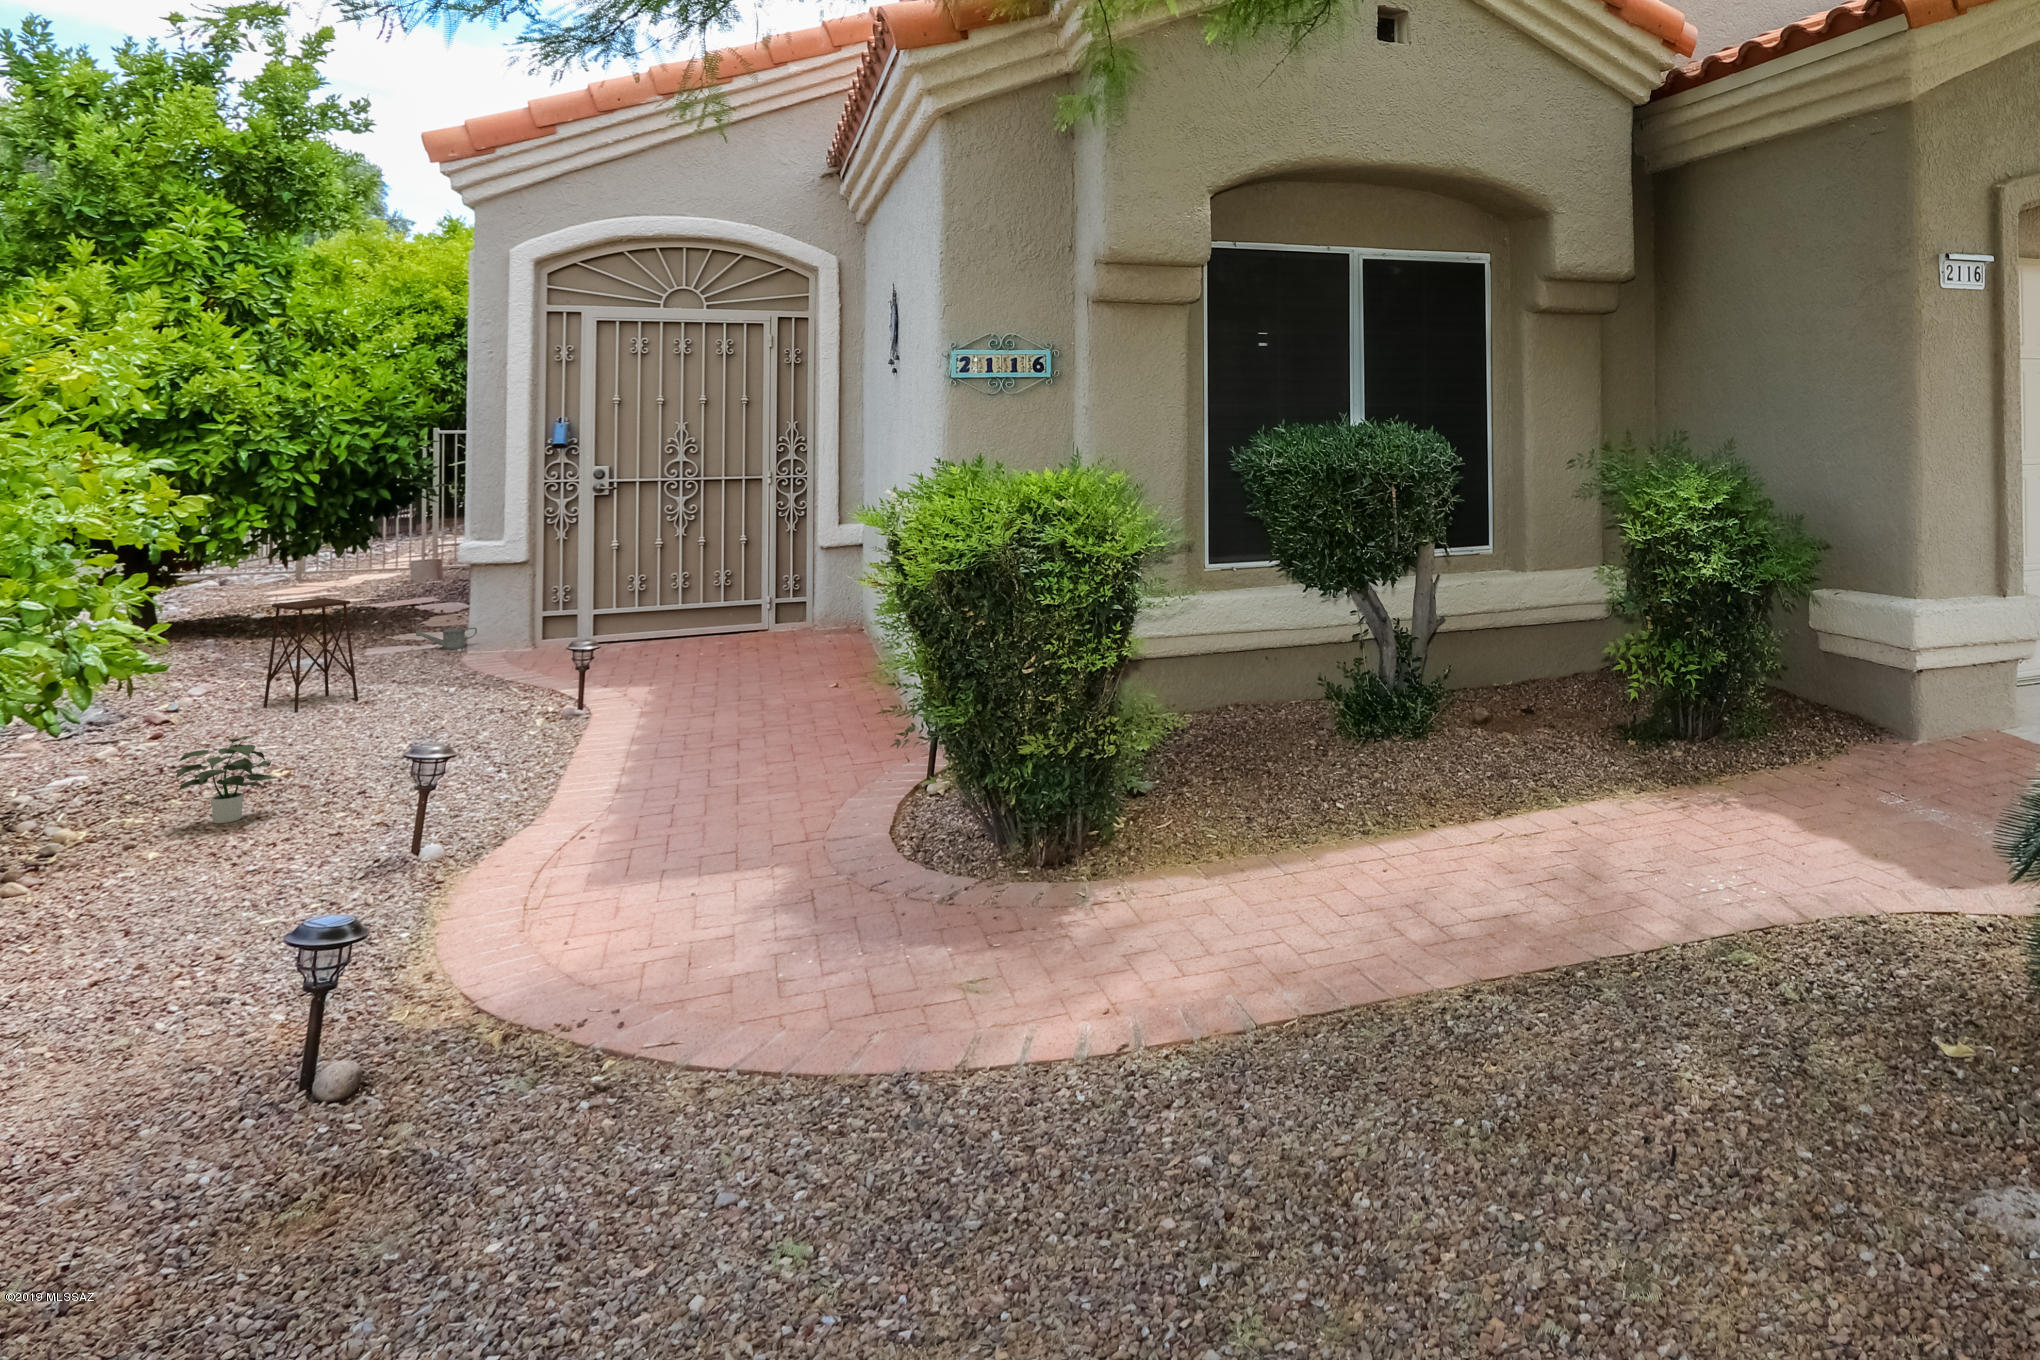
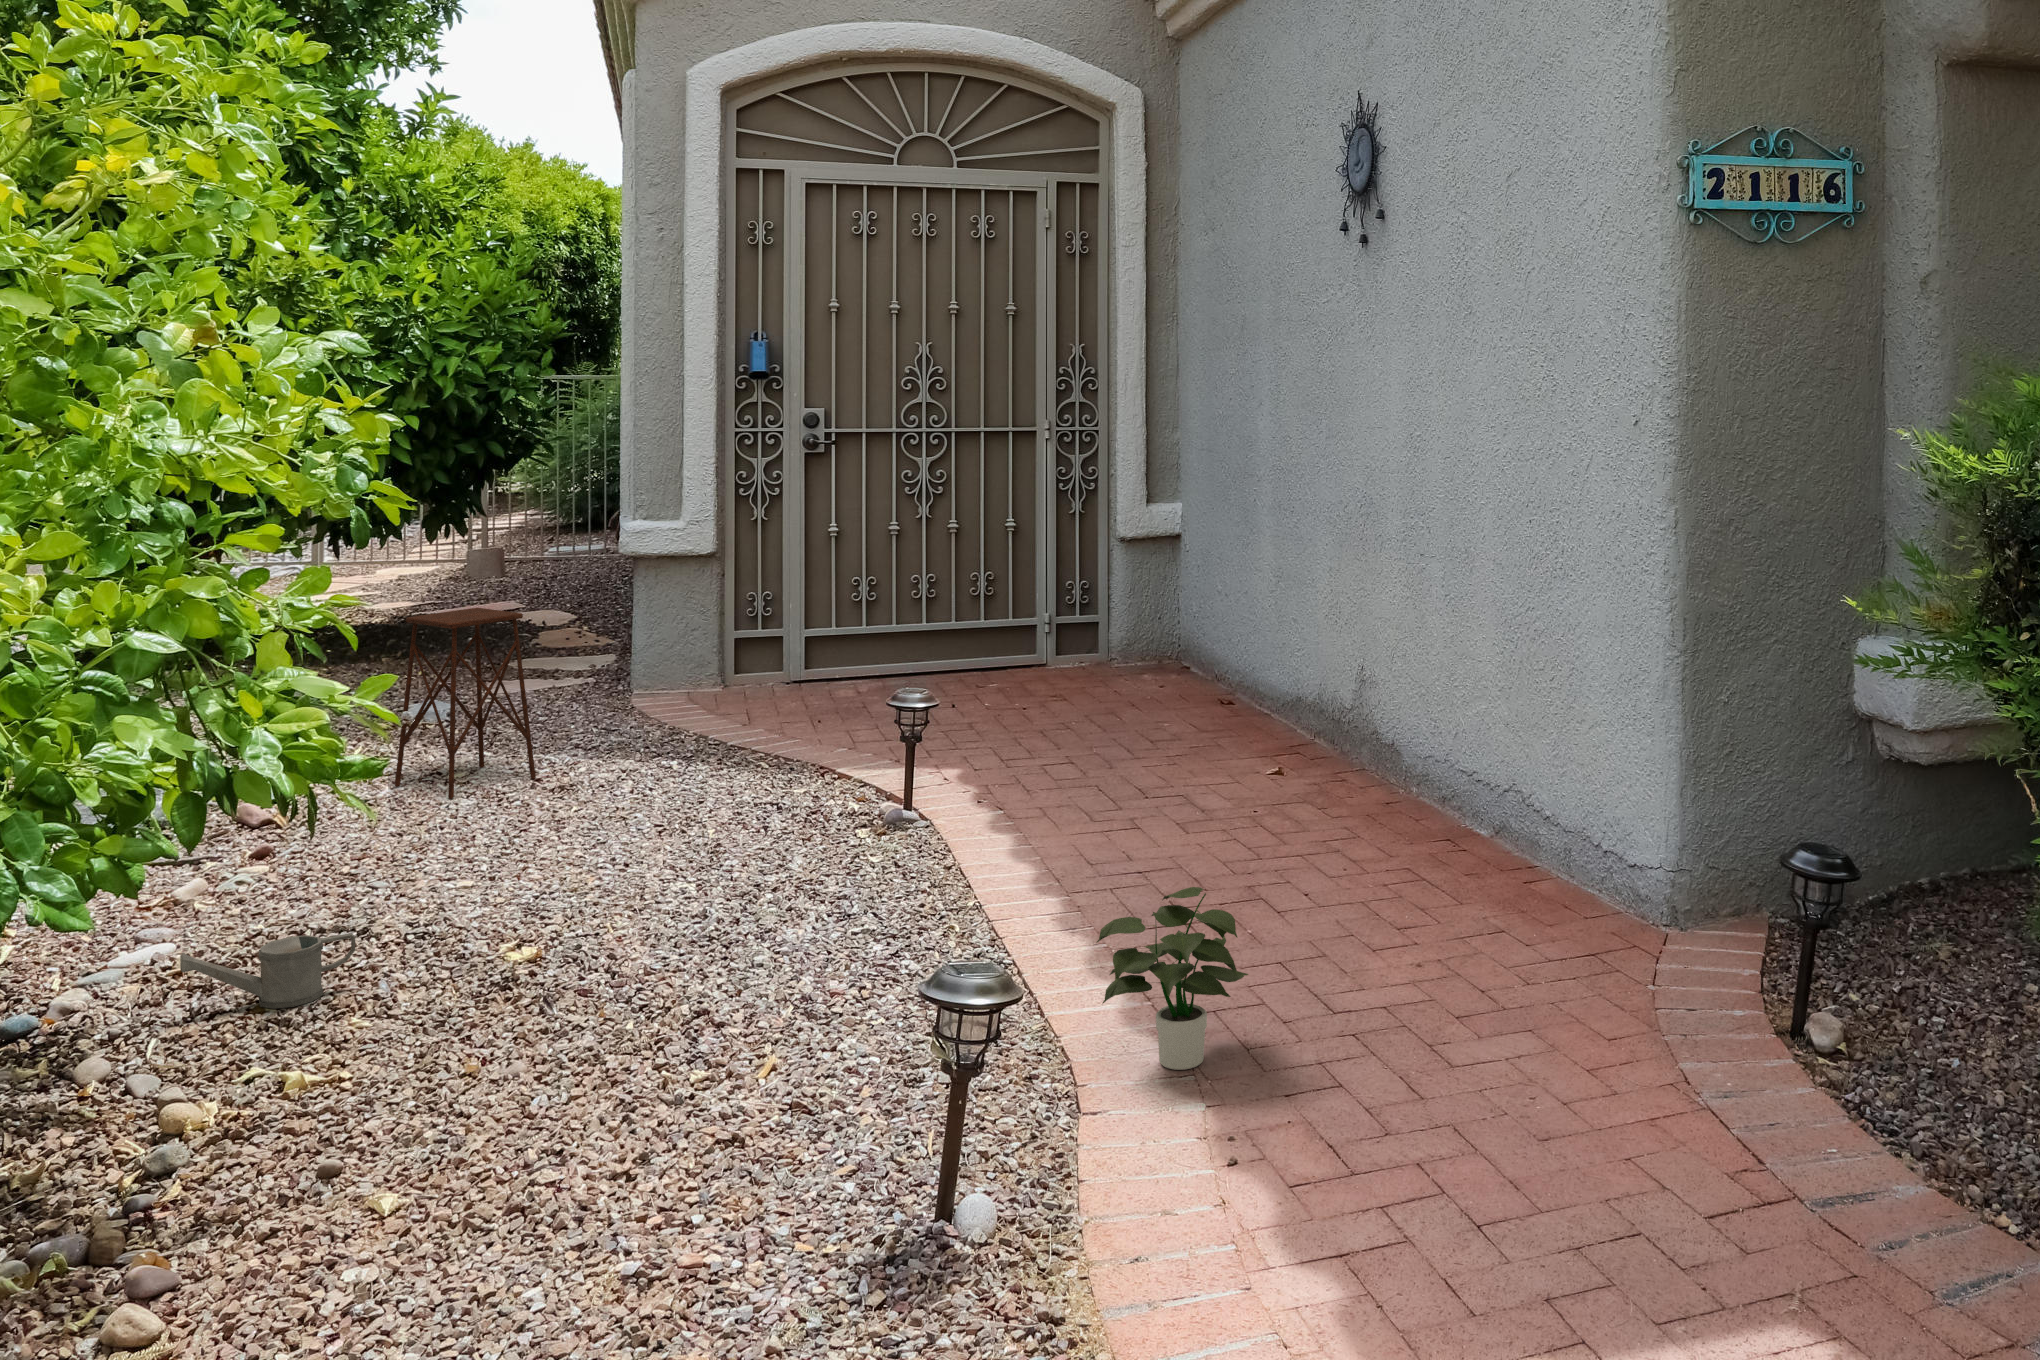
watering can: present [416,628,477,649] -> present [180,933,355,1009]
potted plant: present [176,735,277,823] -> present [1097,887,1248,1070]

